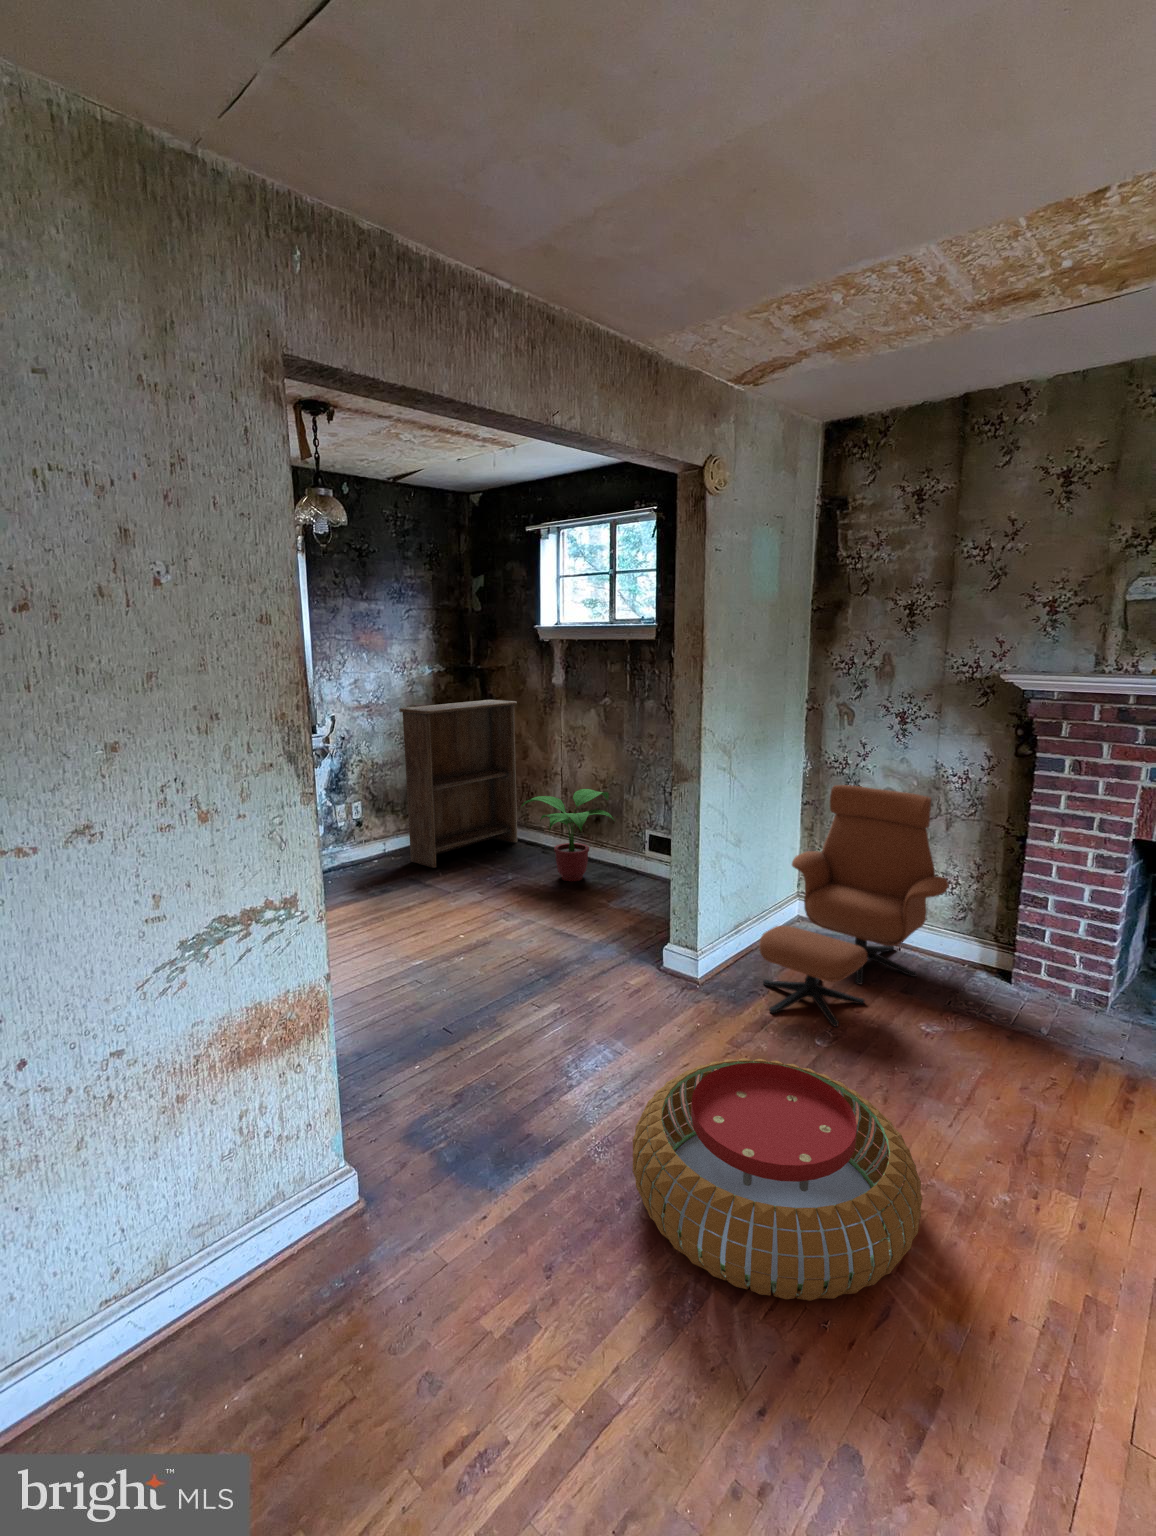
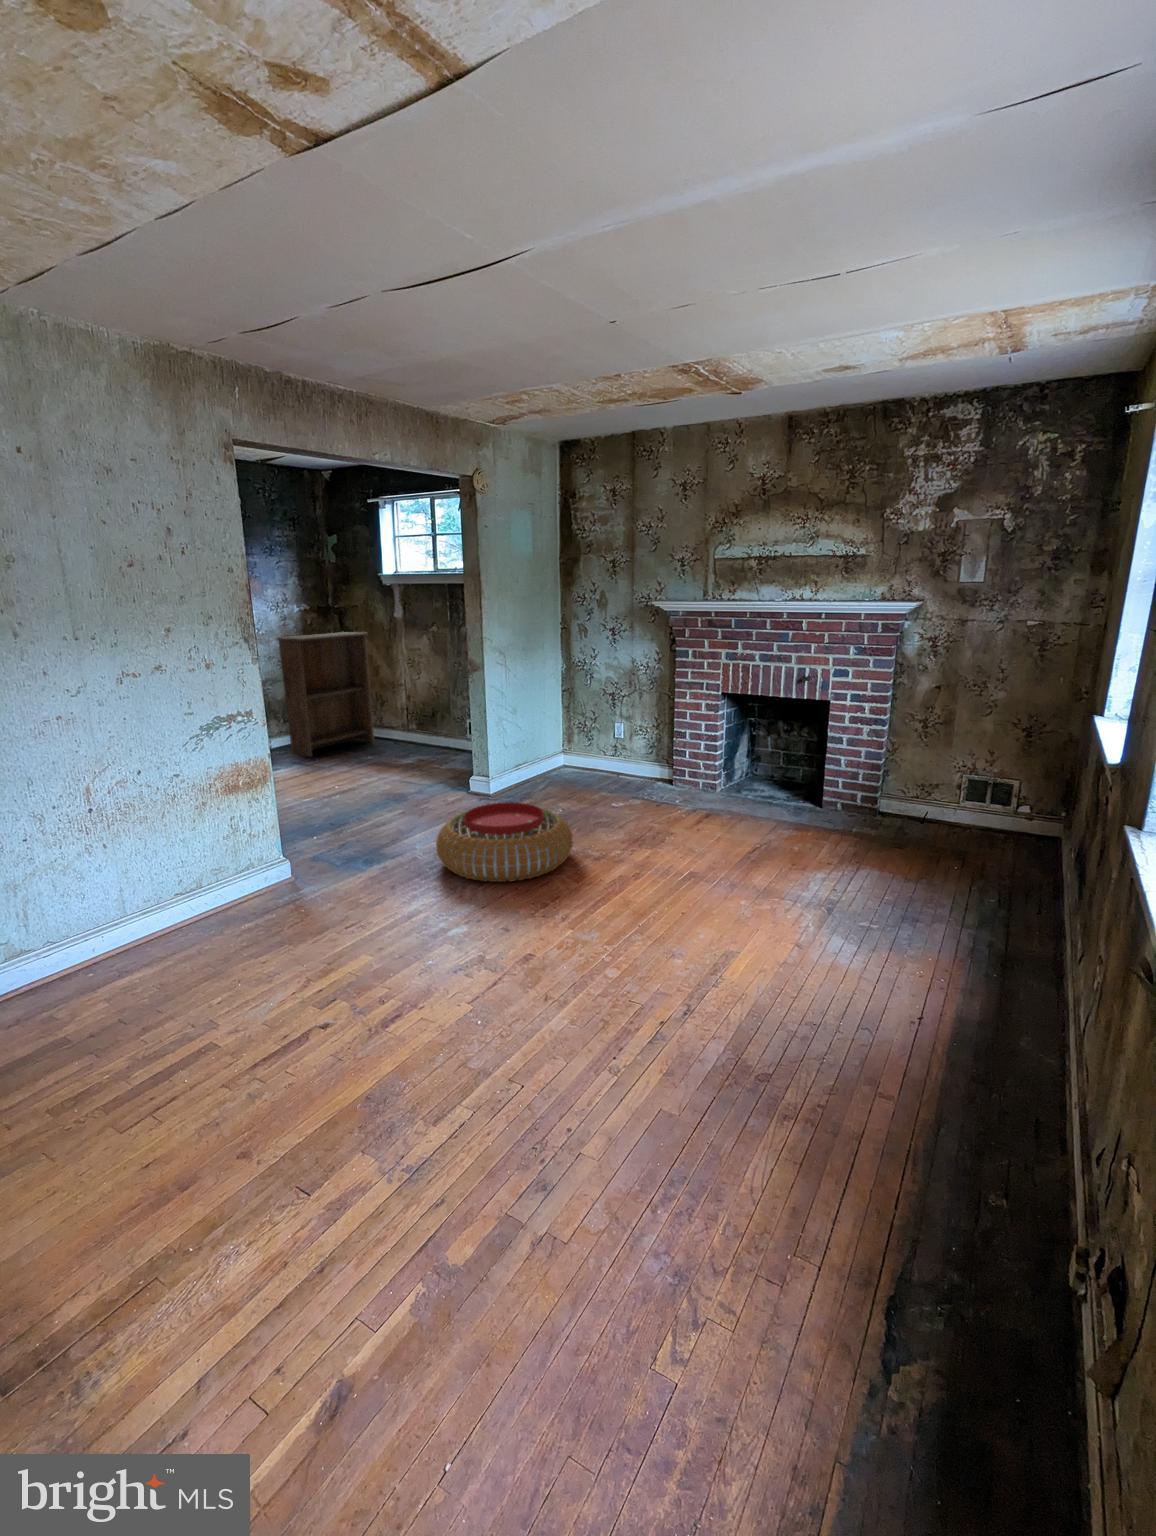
lounge chair: present [759,785,949,1027] -> none [525,675,638,808]
potted plant: present [521,789,615,881] -> none [375,694,444,759]

